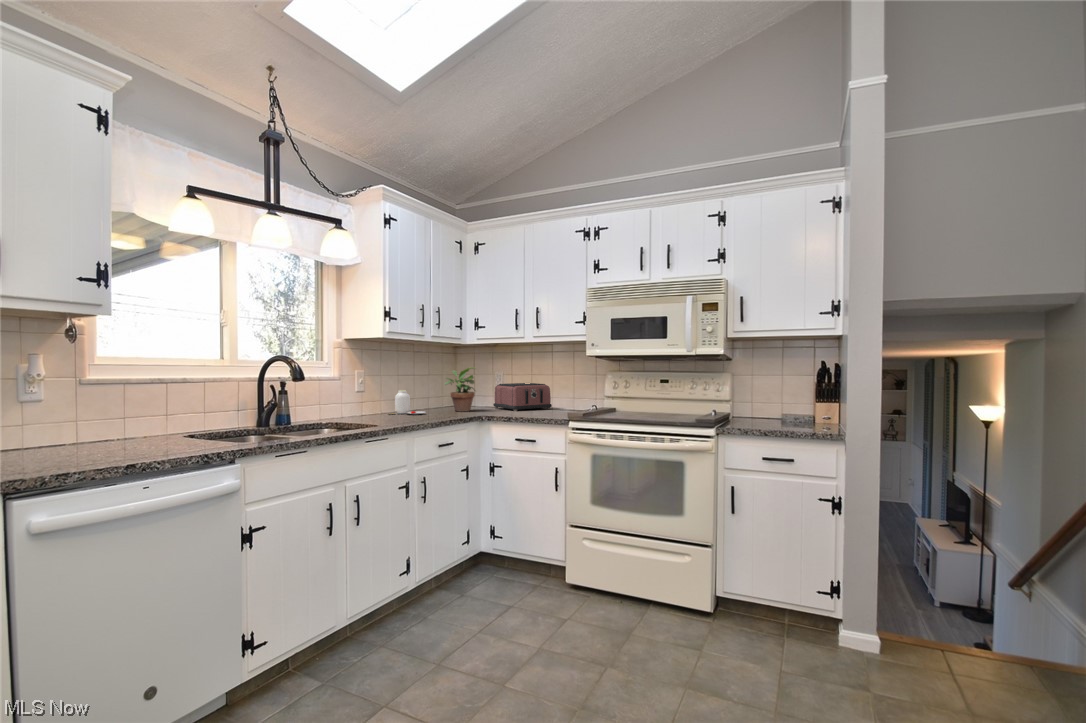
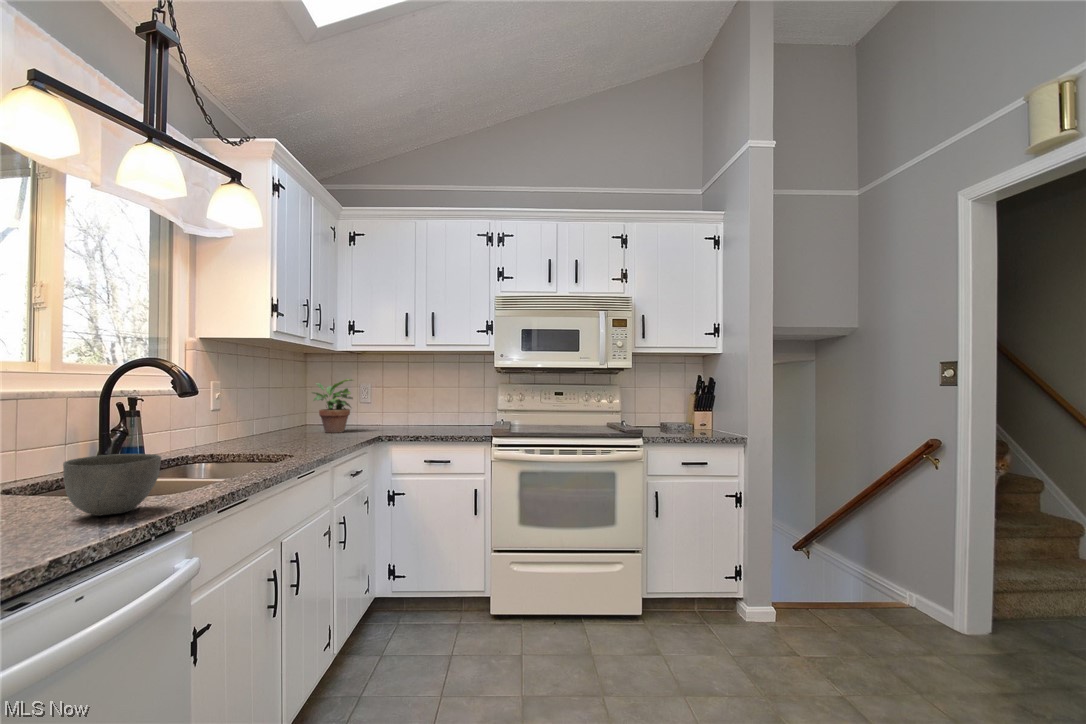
toaster: present [493,383,552,411] -> none [363,397,434,430]
jar: present [392,390,425,415] -> none [243,408,300,440]
bowl: none [156,417,212,453] -> present [63,454,161,516]

